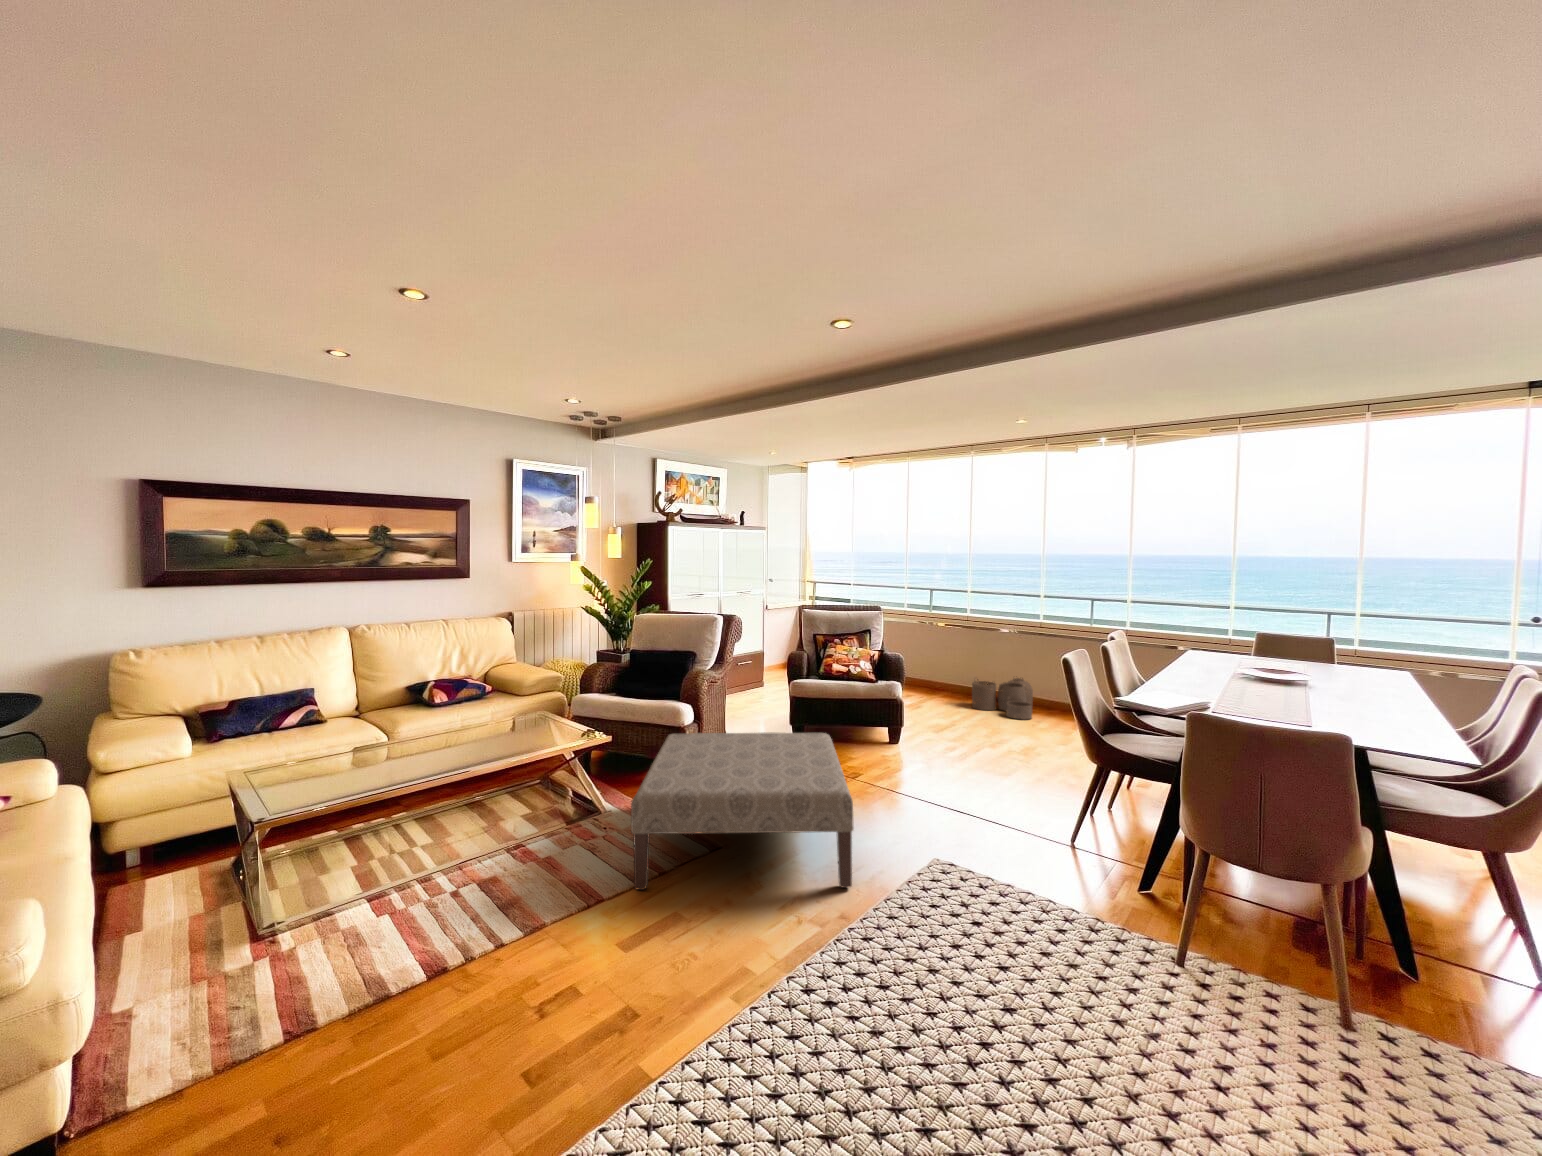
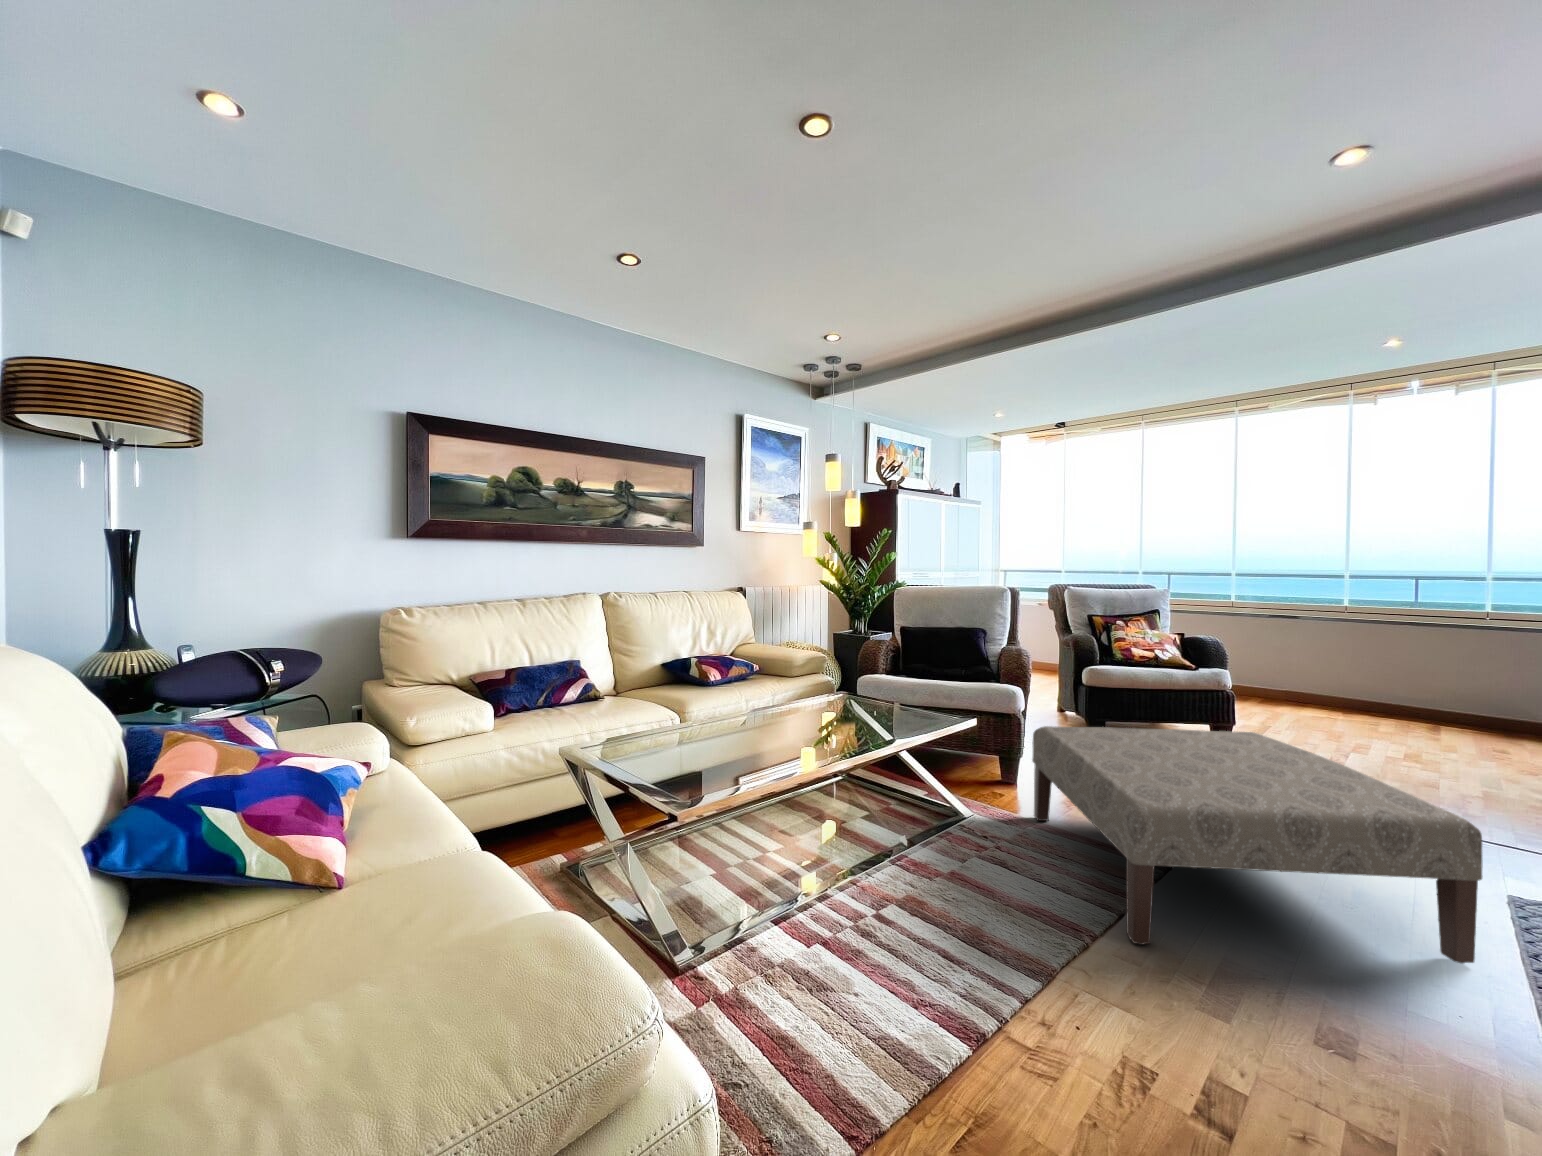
woven basket: present [972,678,1033,720] -> none [1273,673,1375,727]

